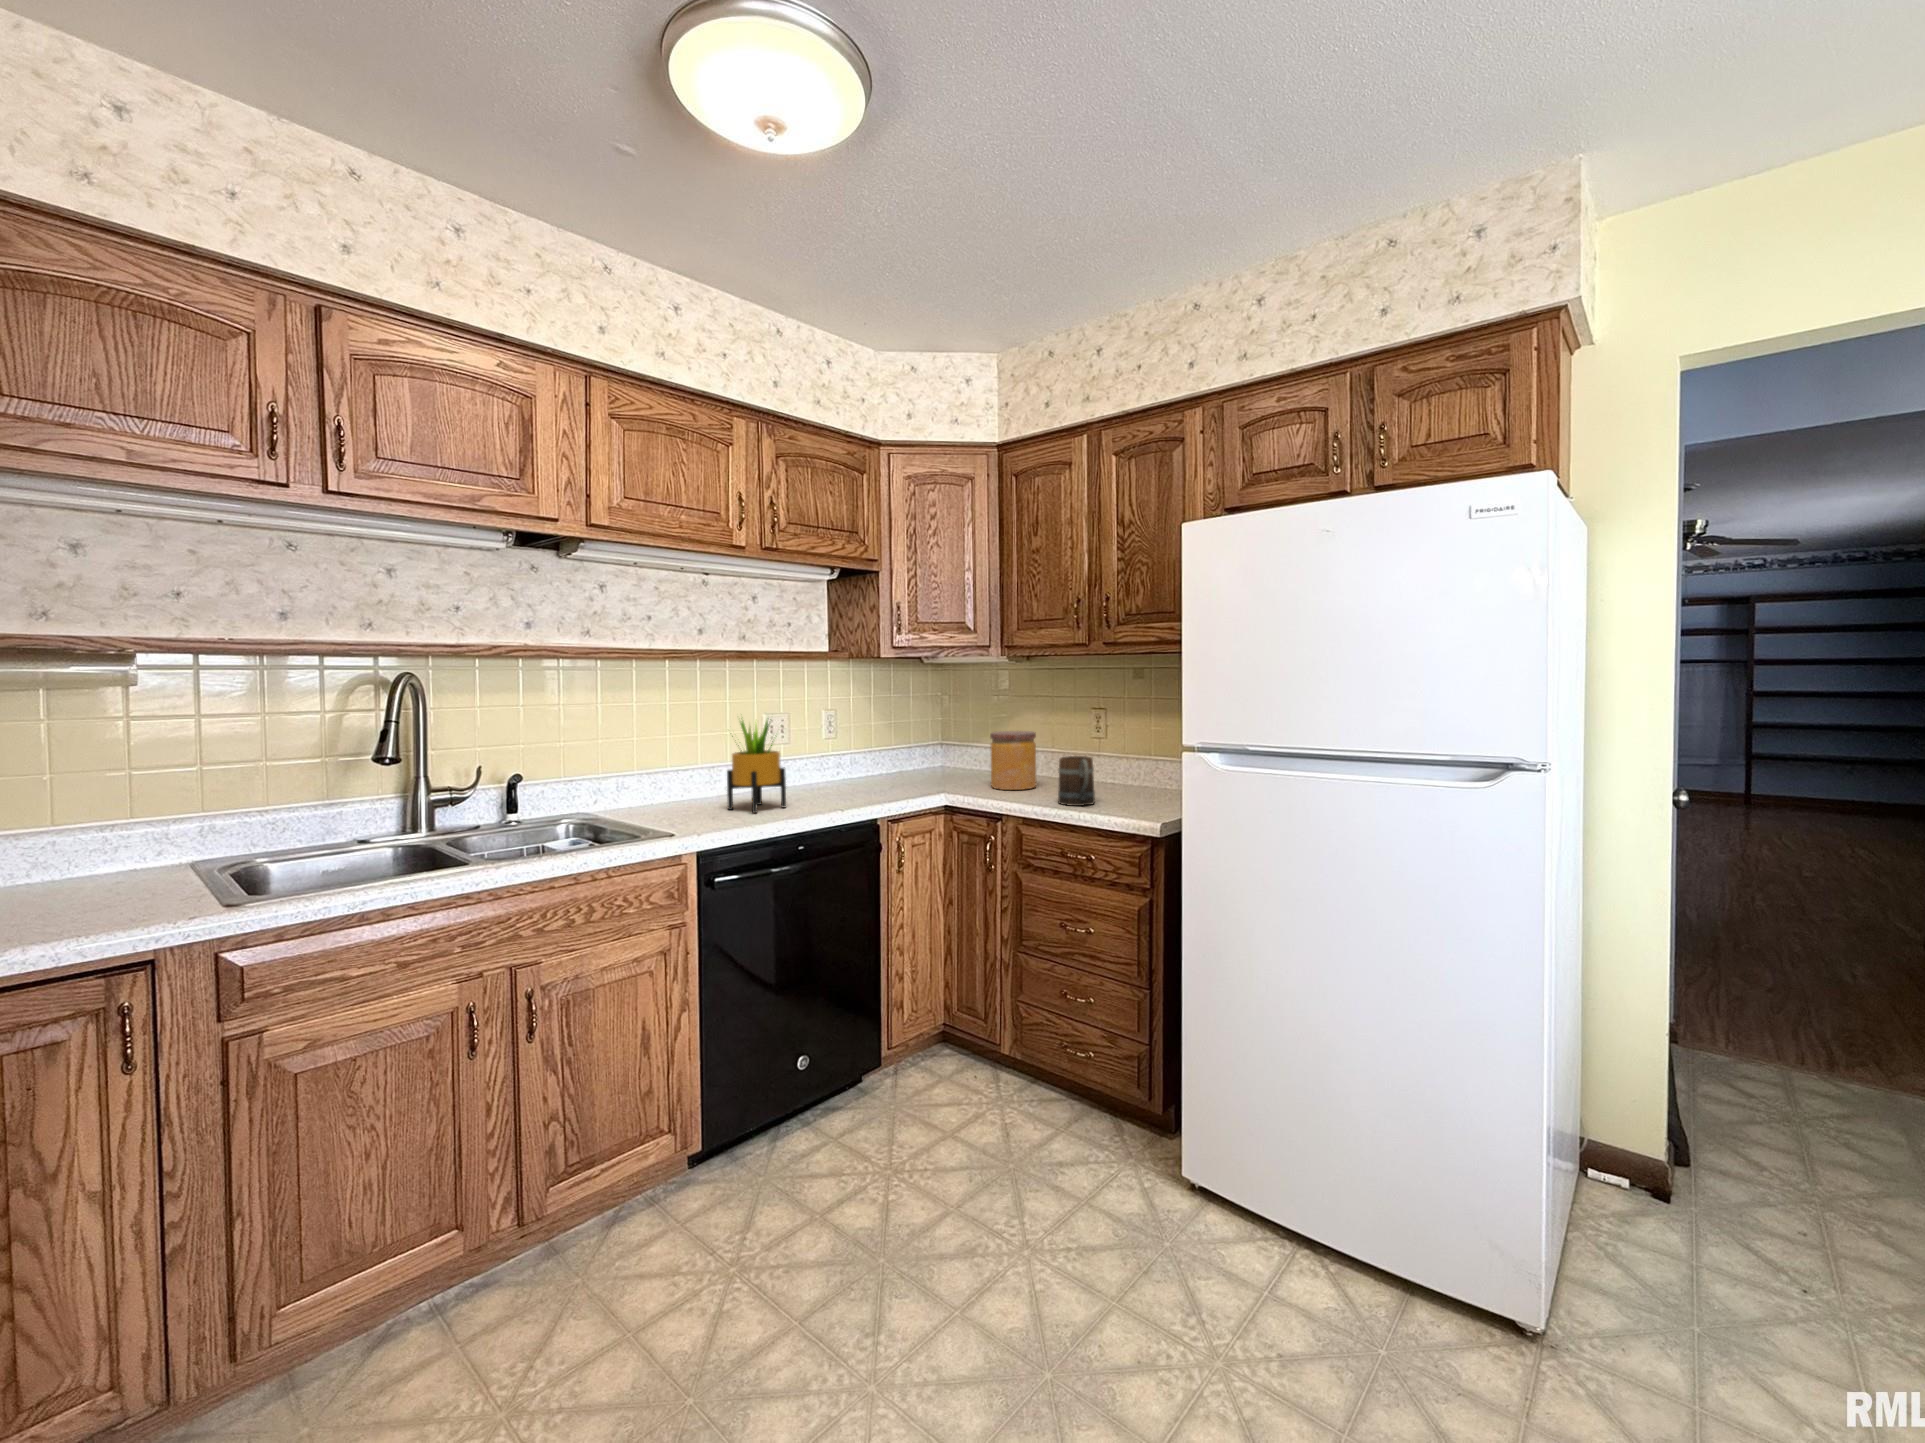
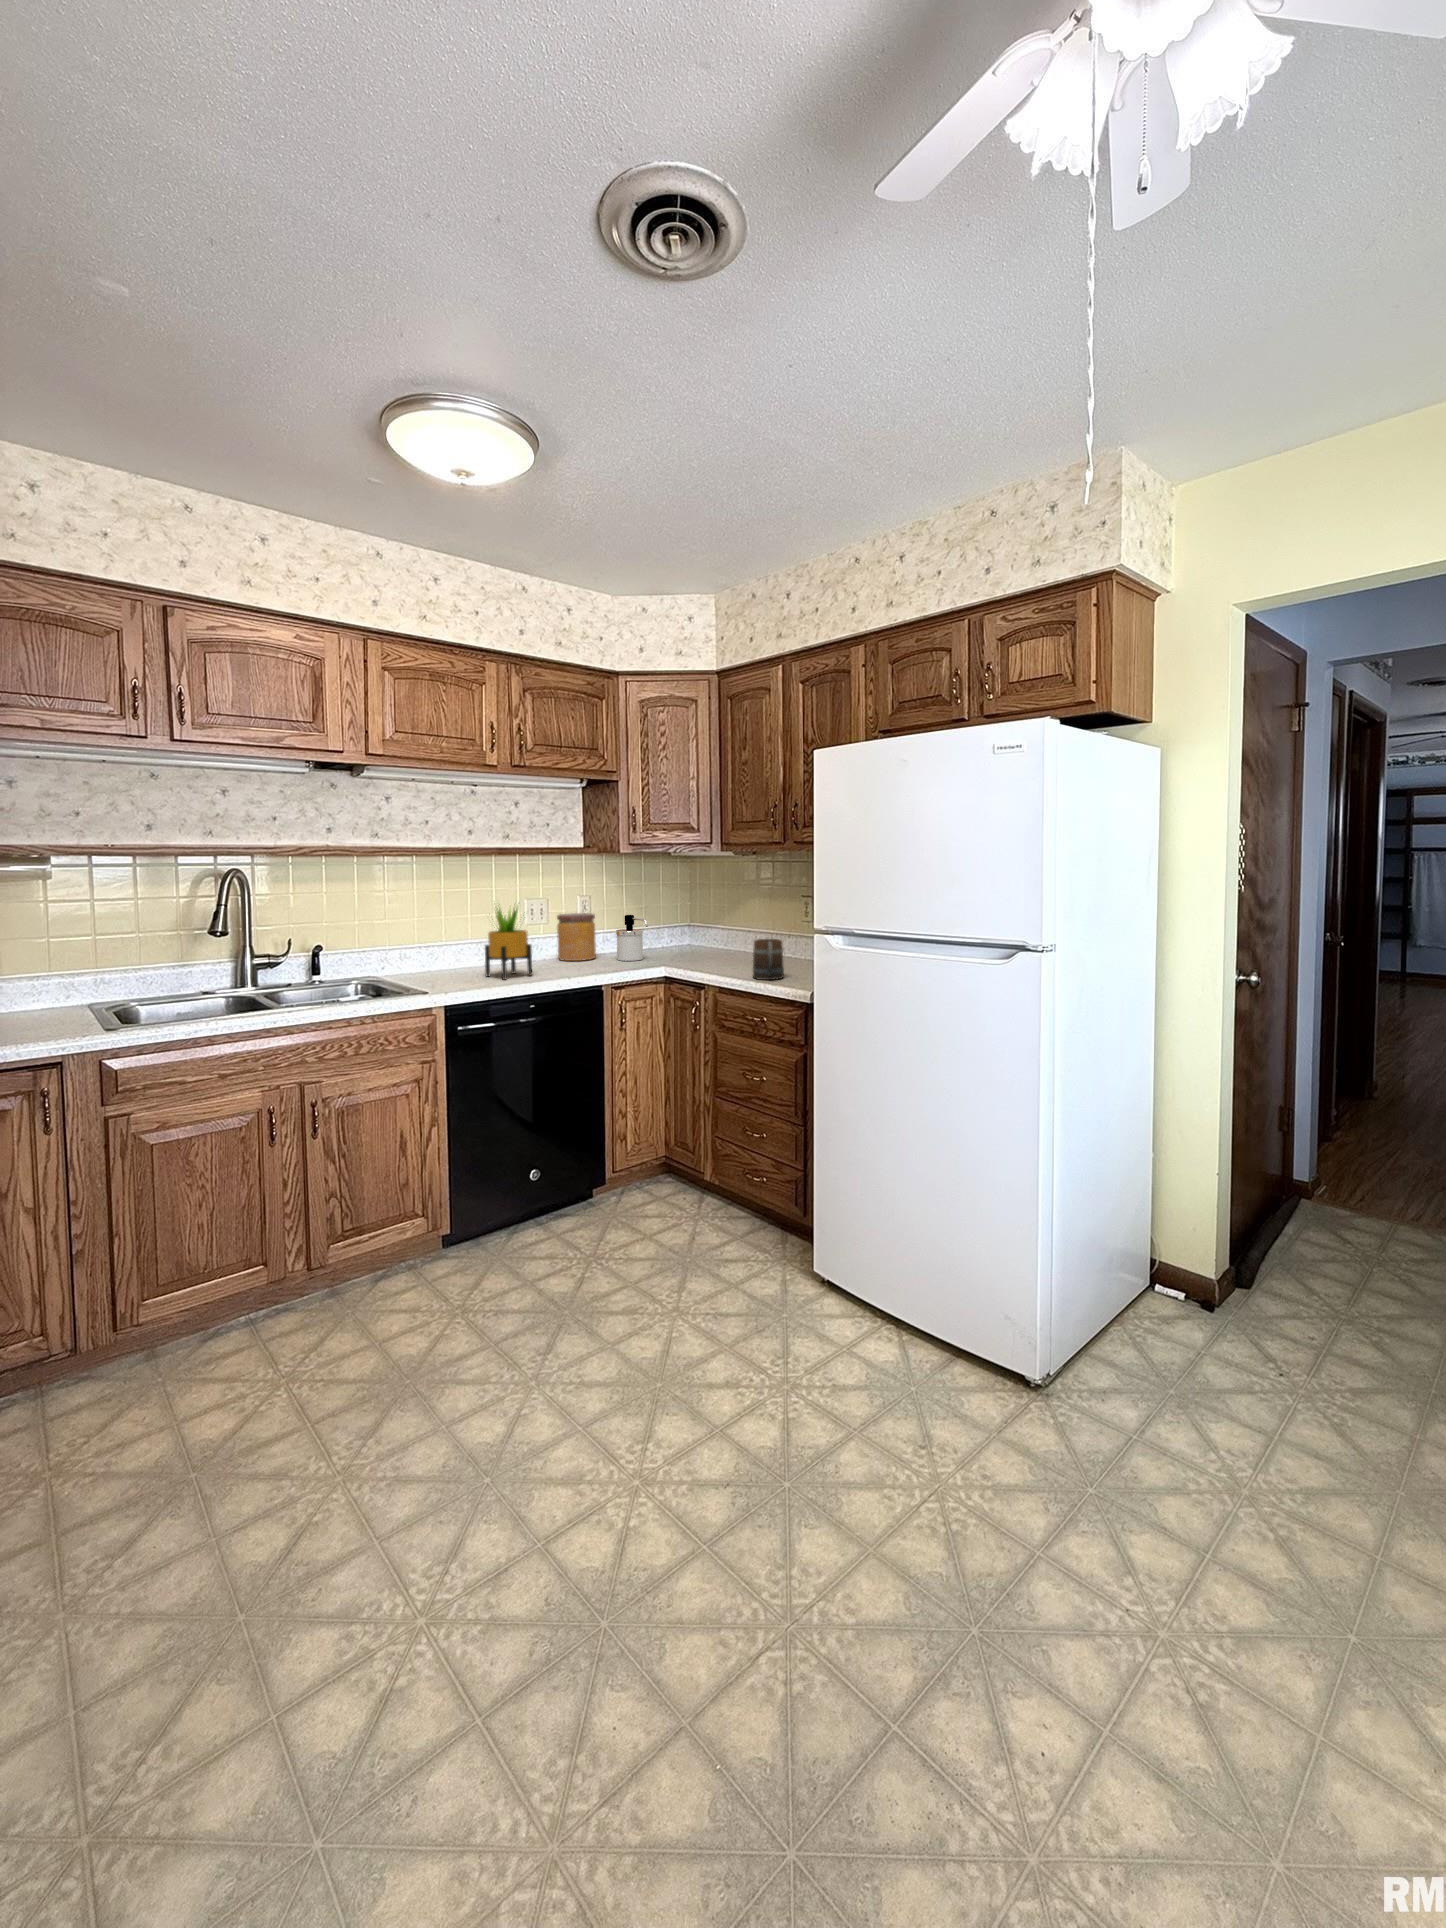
soap dispenser: none [871,730,913,786] -> present [616,915,648,961]
jar: present [990,731,1036,790] -> present [557,913,596,961]

